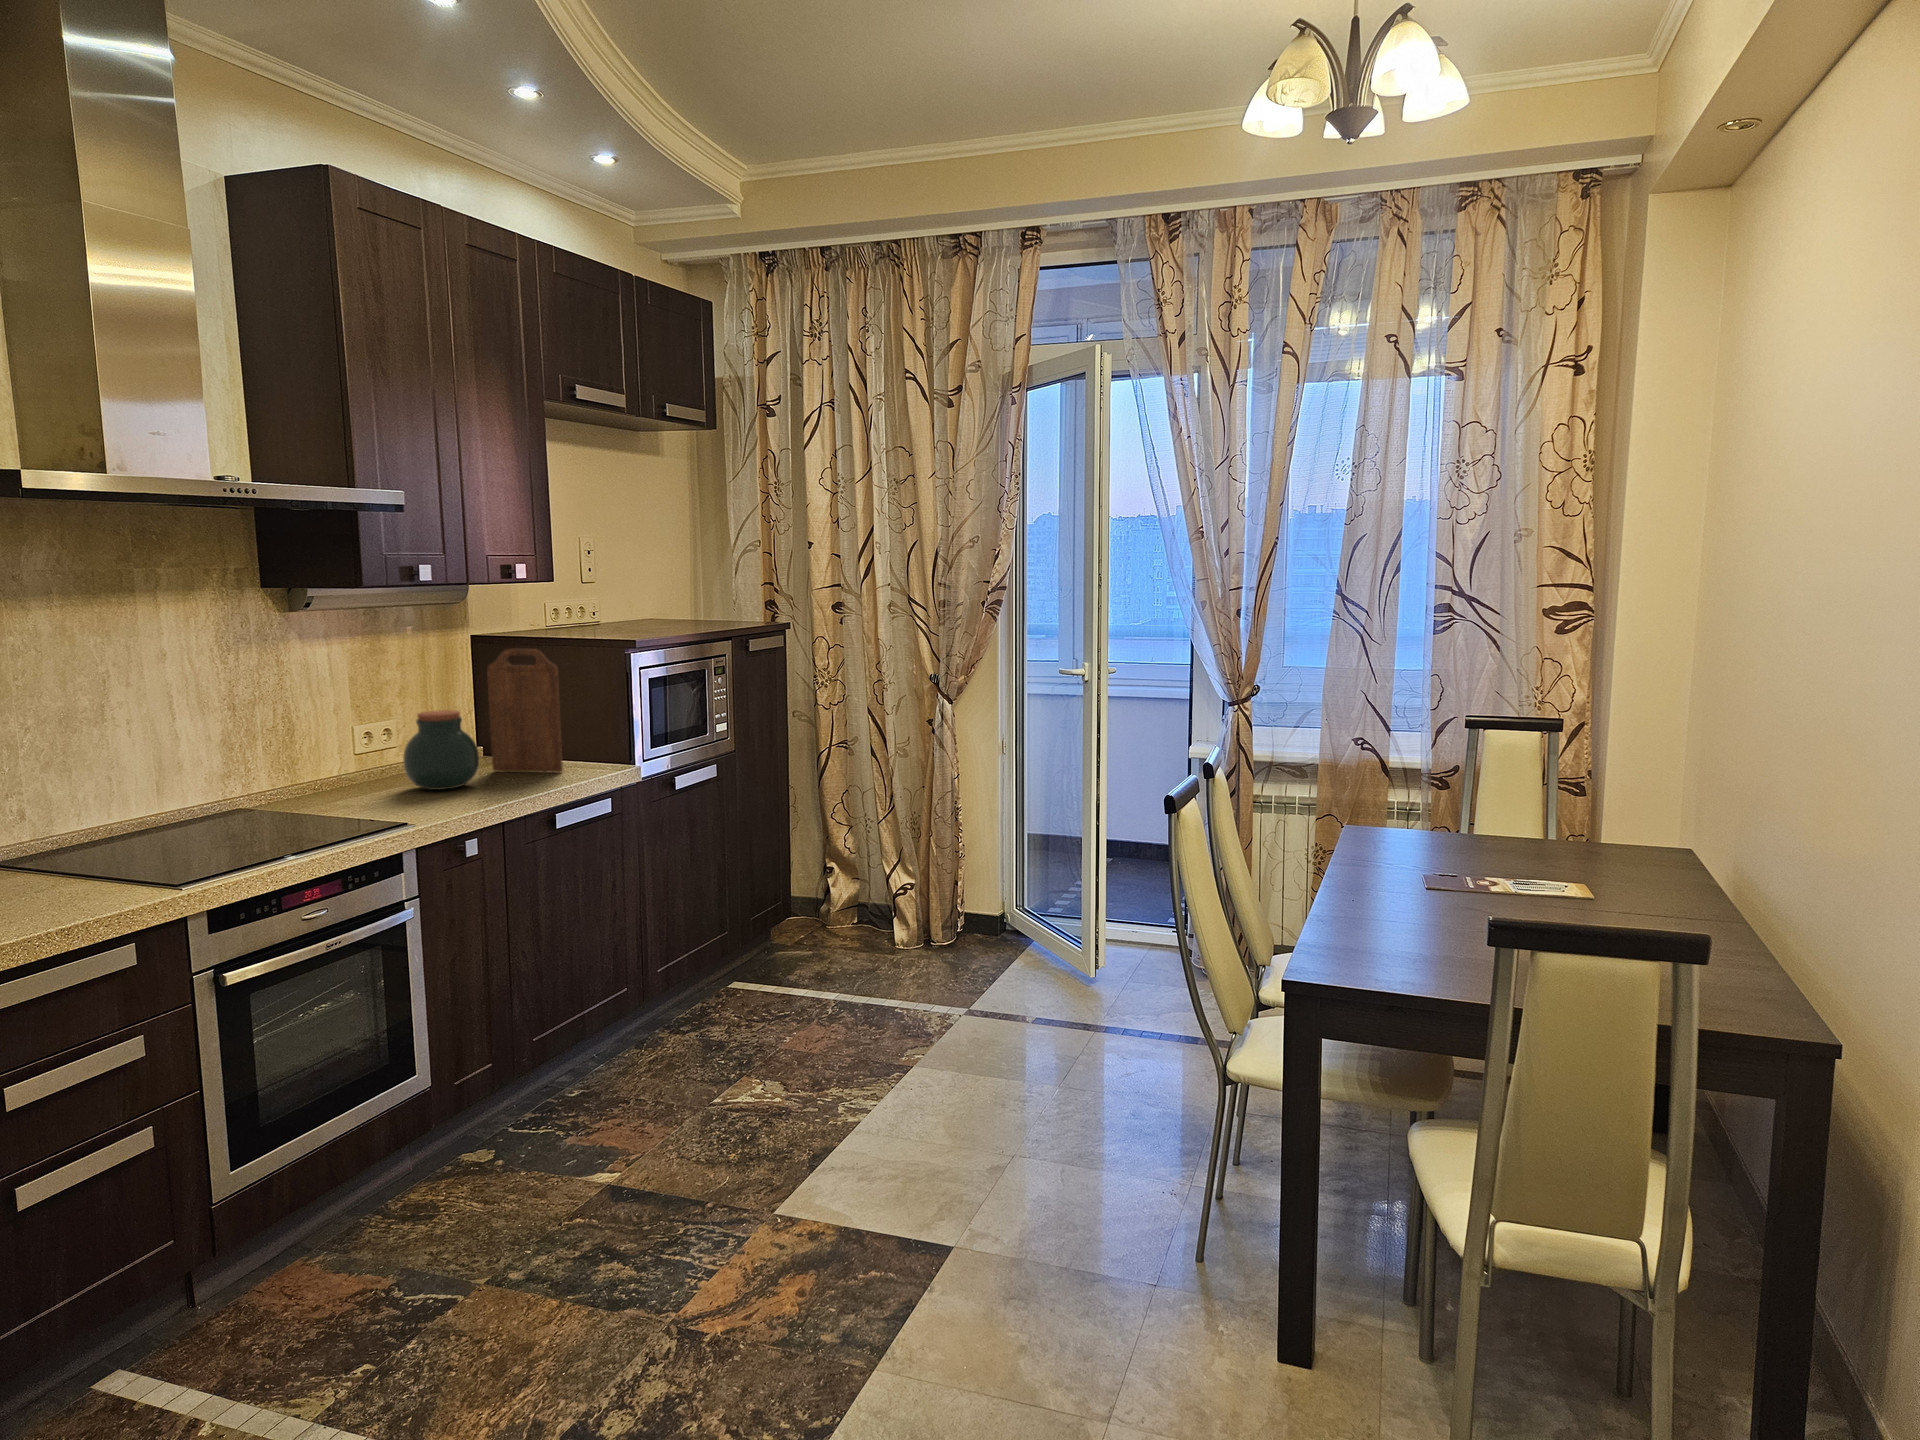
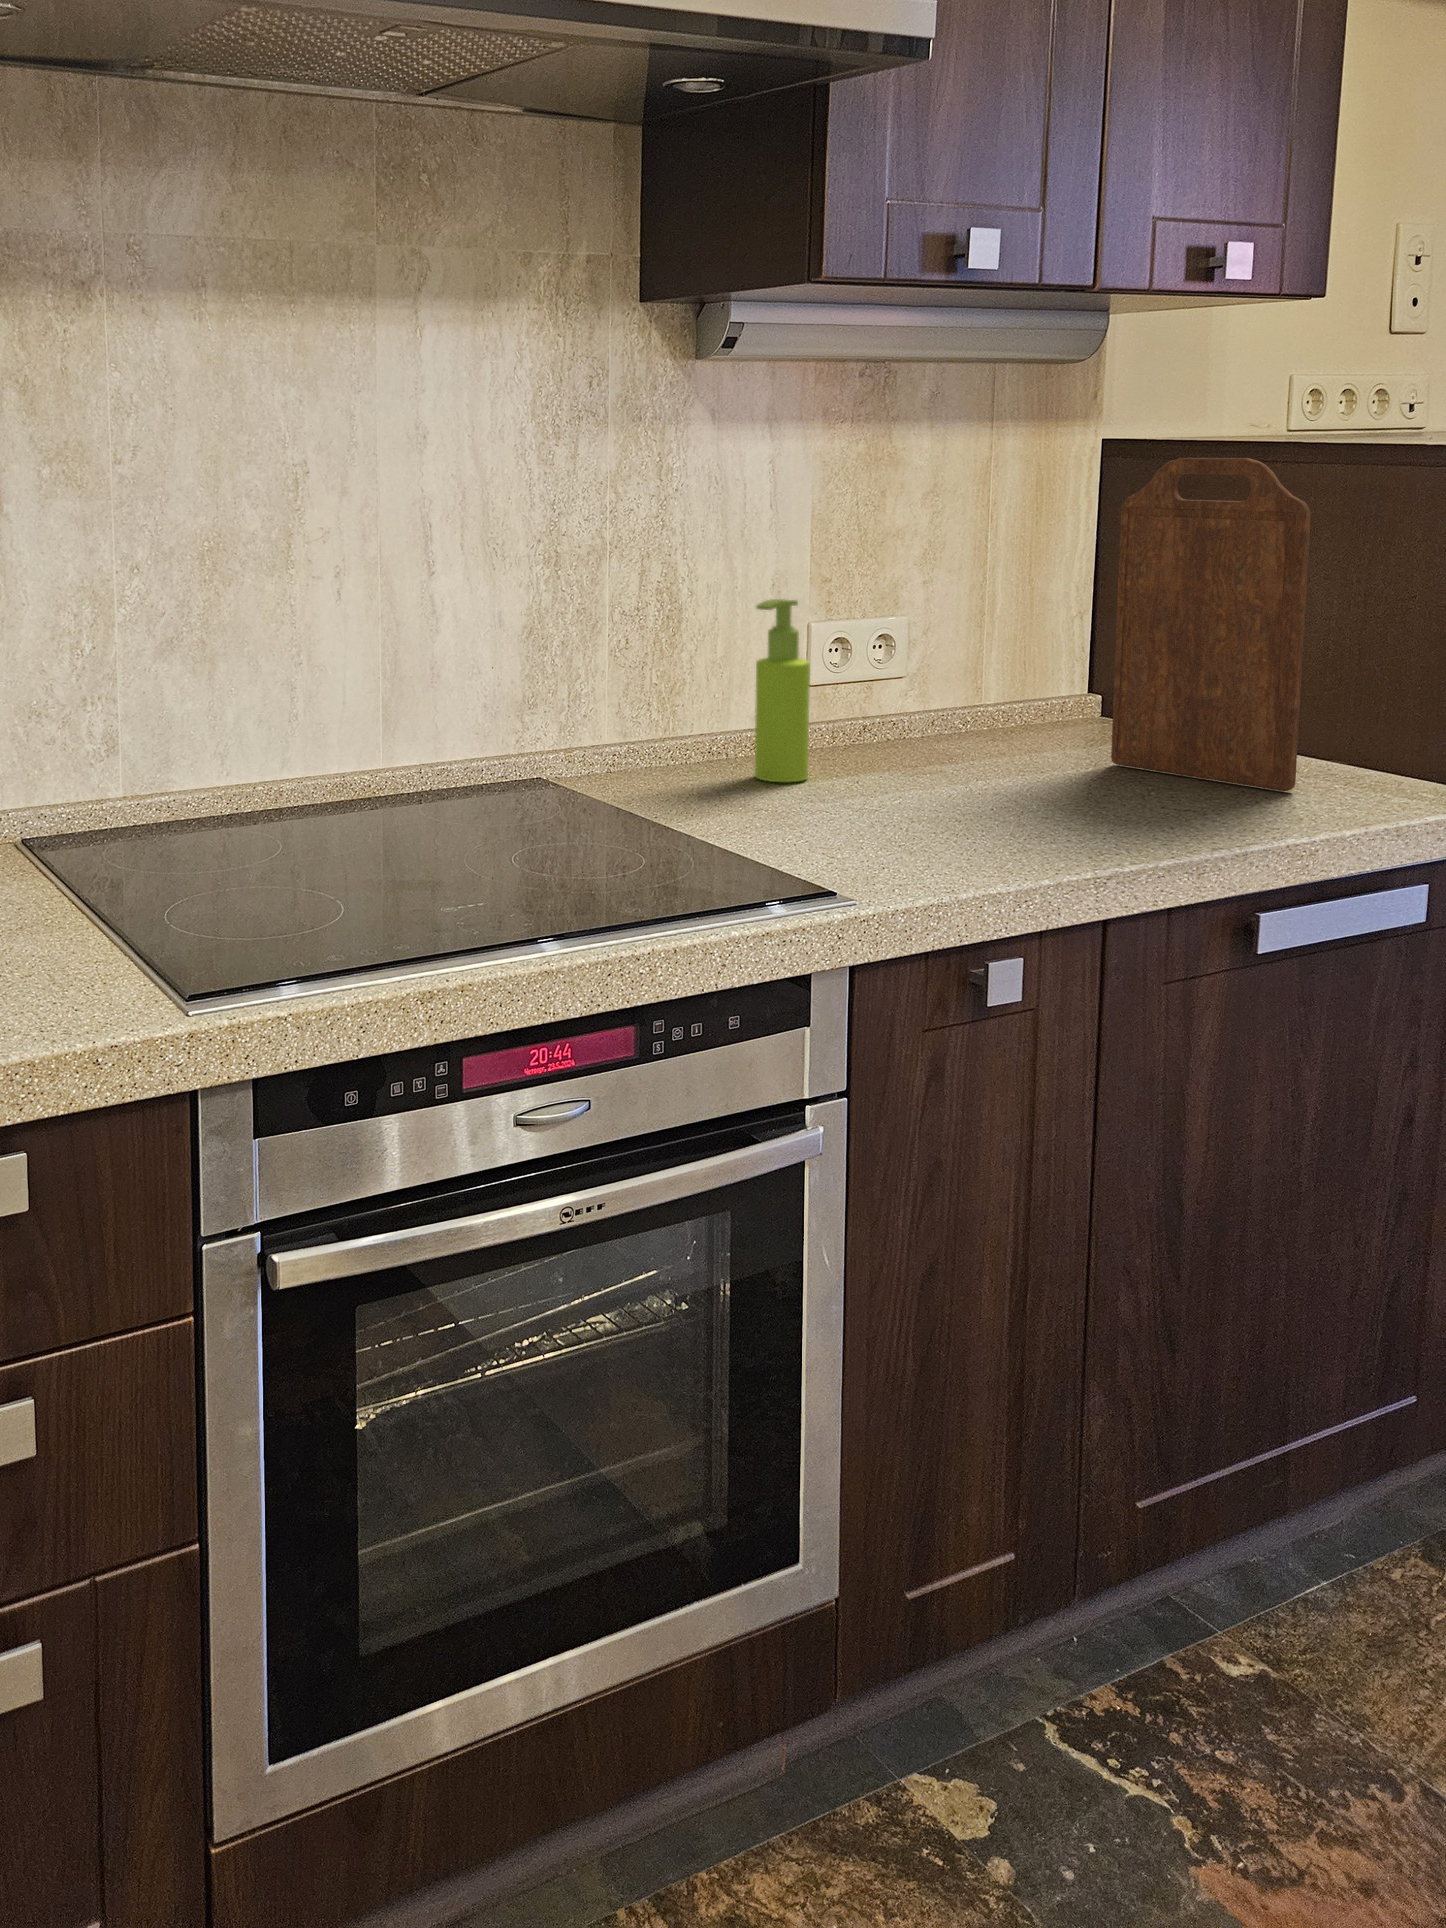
jar: present [403,710,479,790] -> none [892,601,1072,799]
soap dispenser: none [337,717,367,795] -> present [755,599,810,782]

